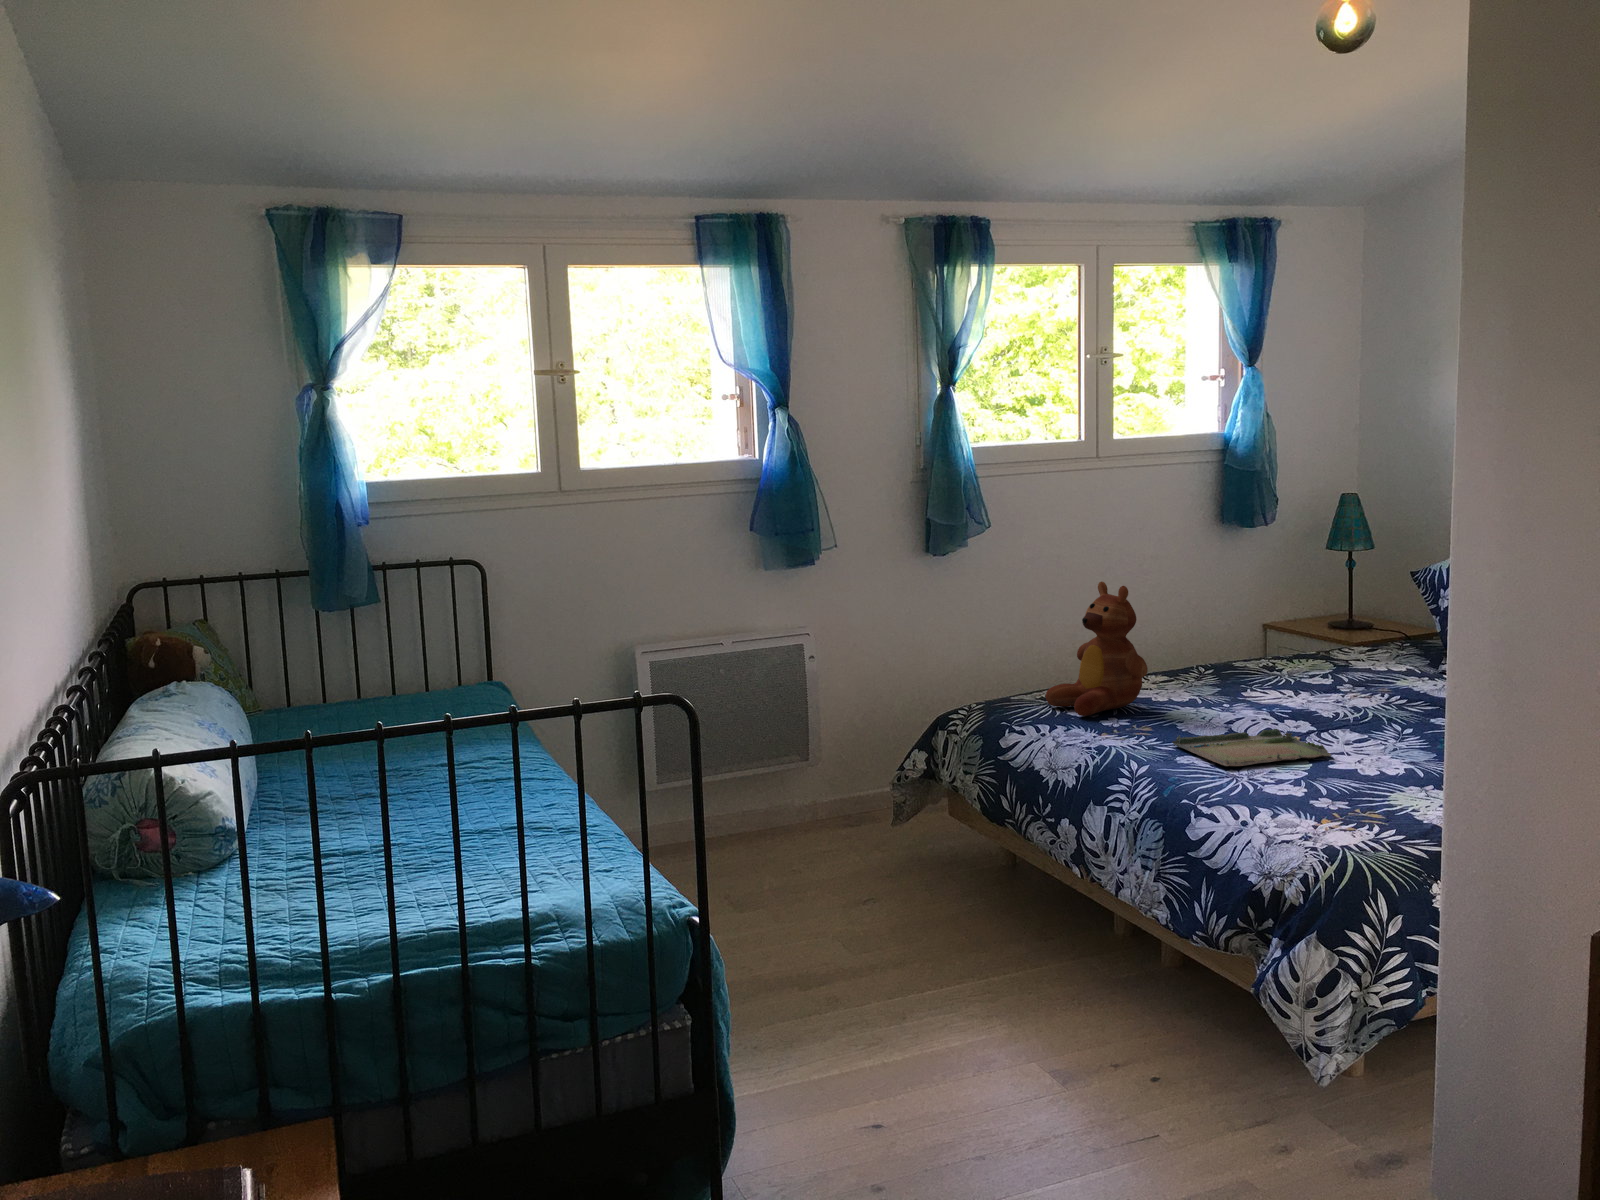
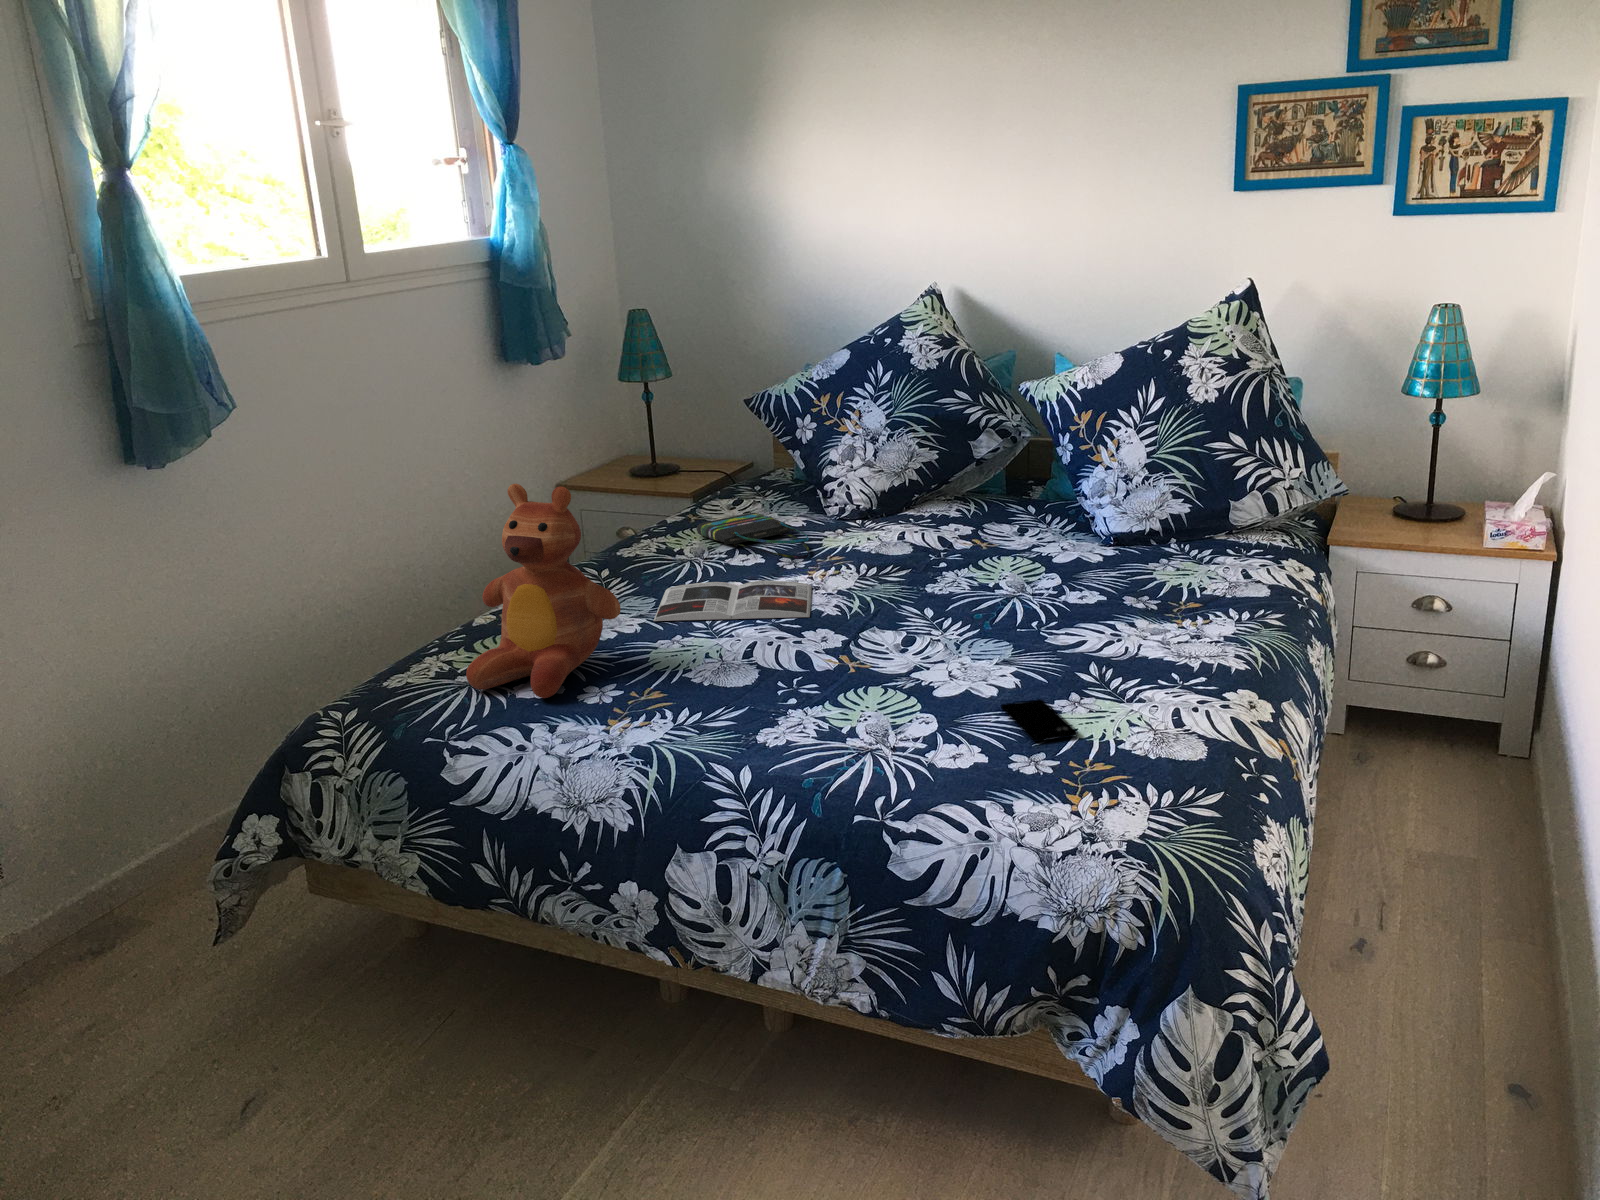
tote bag: none [1310,657,1386,691] -> present [697,513,809,559]
magazine: none [1202,686,1342,717] -> present [654,581,812,621]
tray: present [1172,729,1331,766] -> none [729,651,931,740]
smartphone: none [1343,775,1388,798] -> present [1001,699,1078,742]

